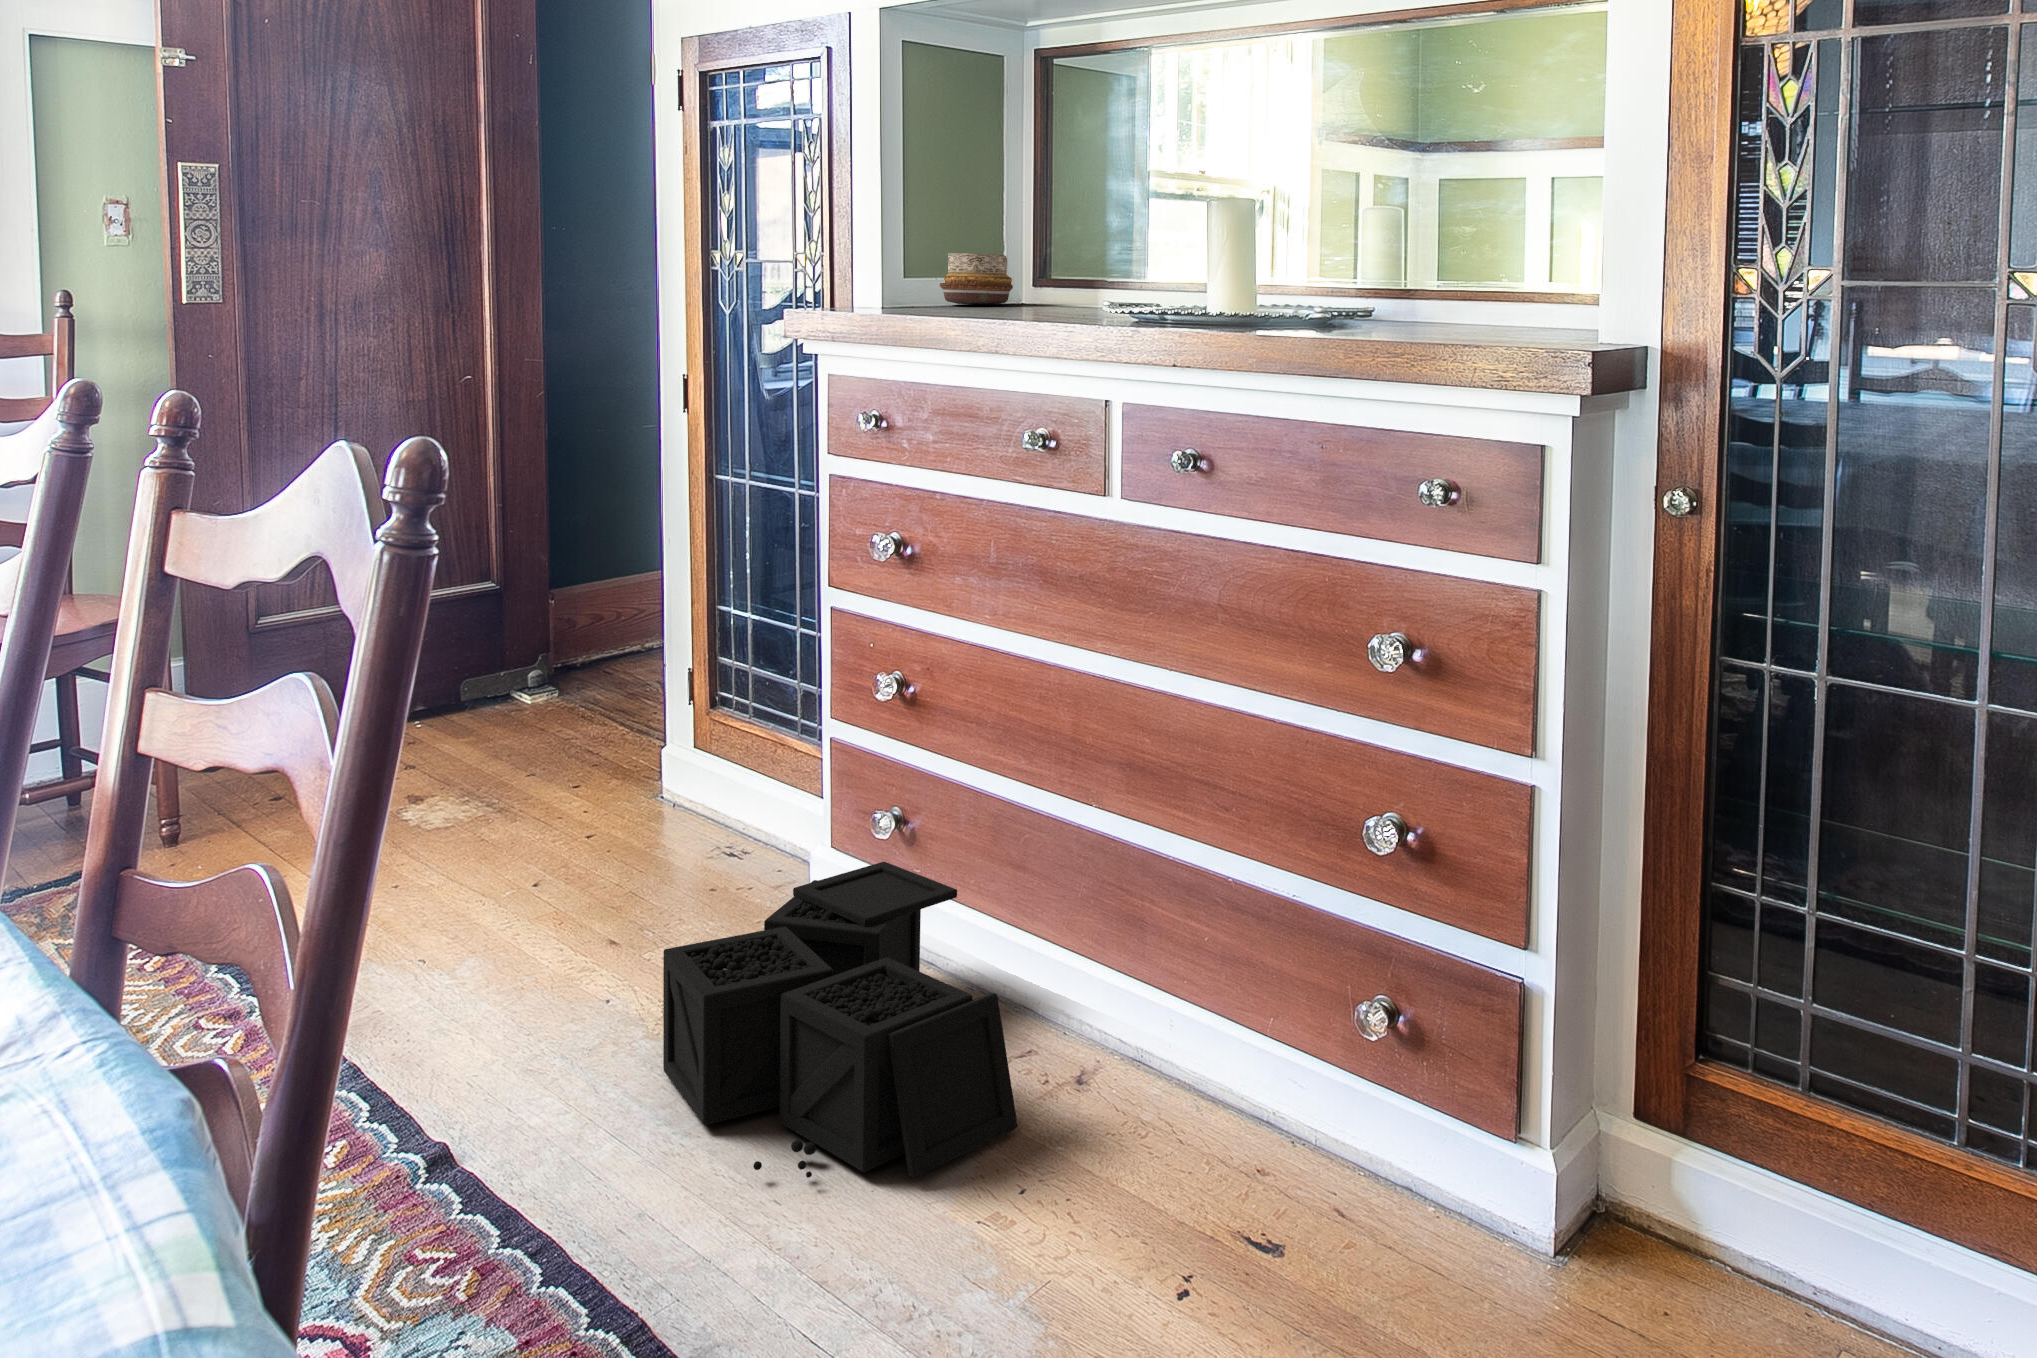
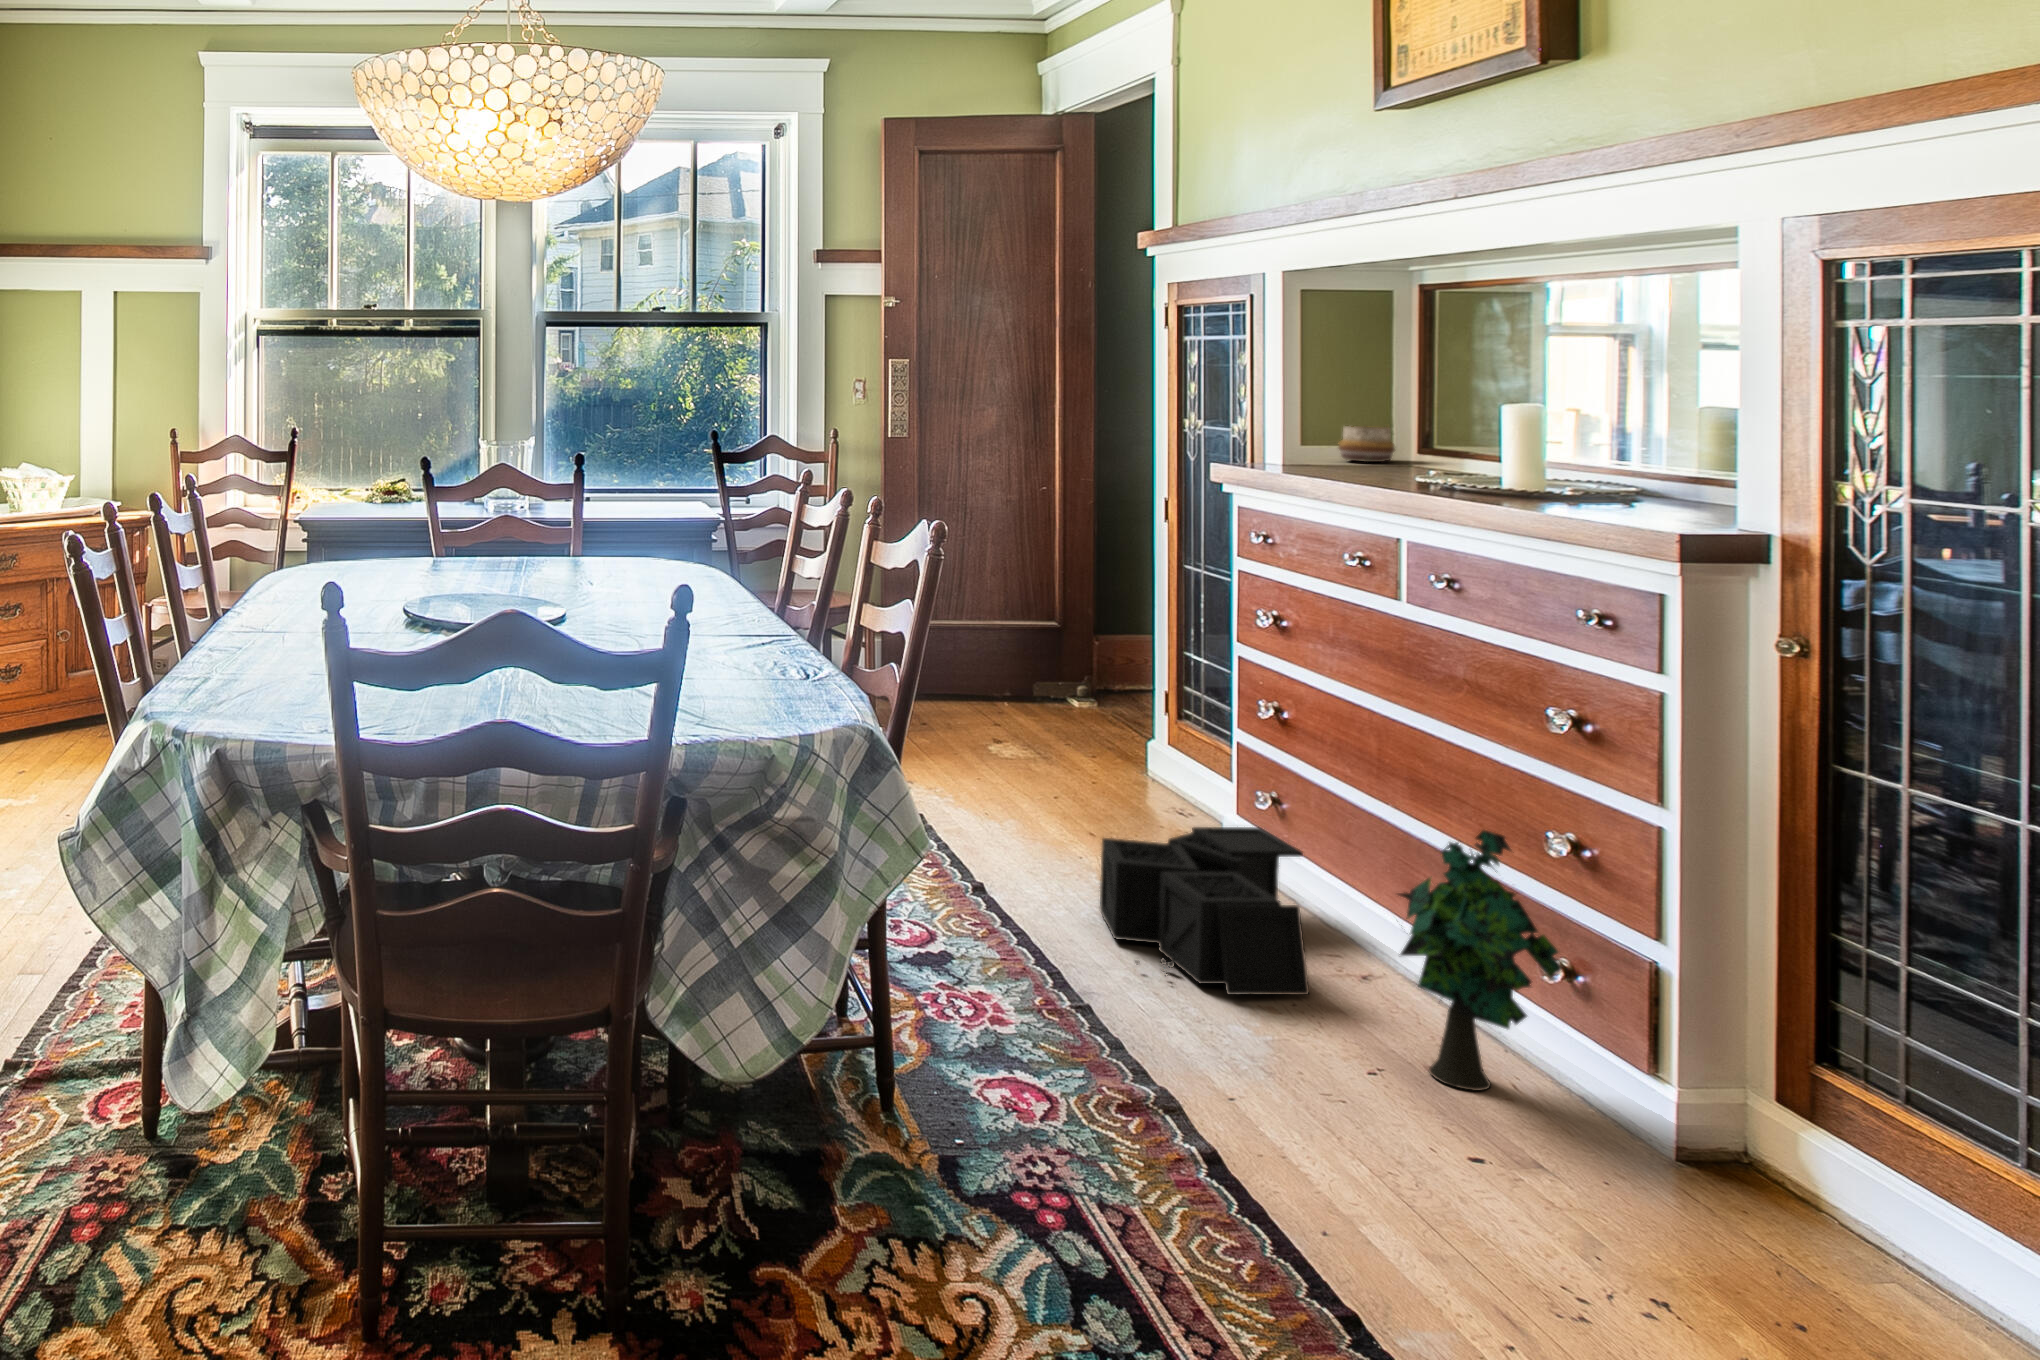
decorative plant: none [1158,831,1394,1229] -> present [1398,830,1562,1091]

